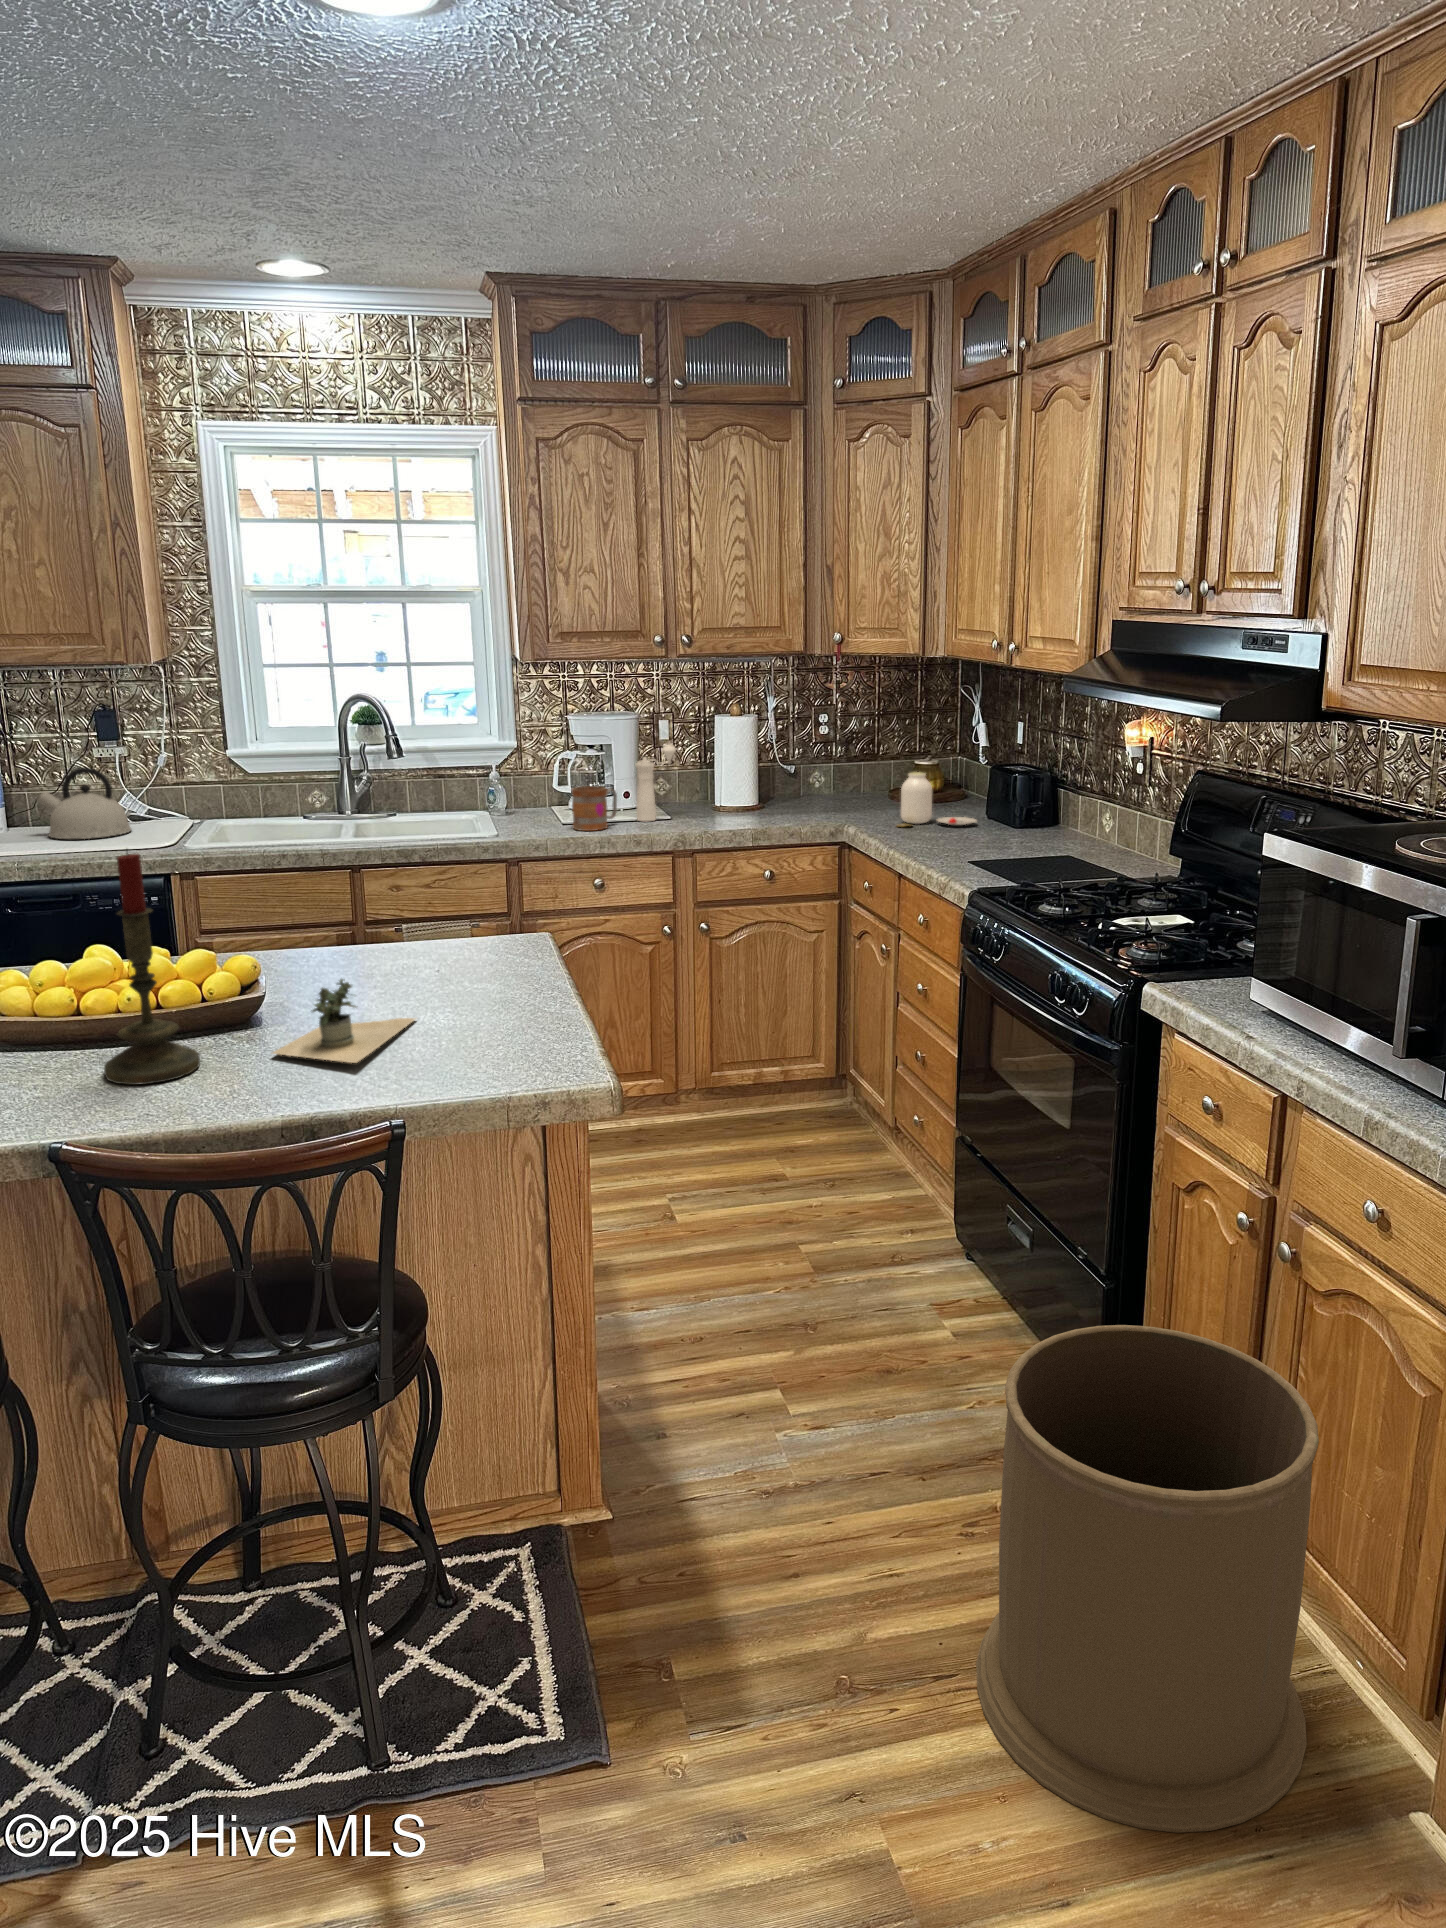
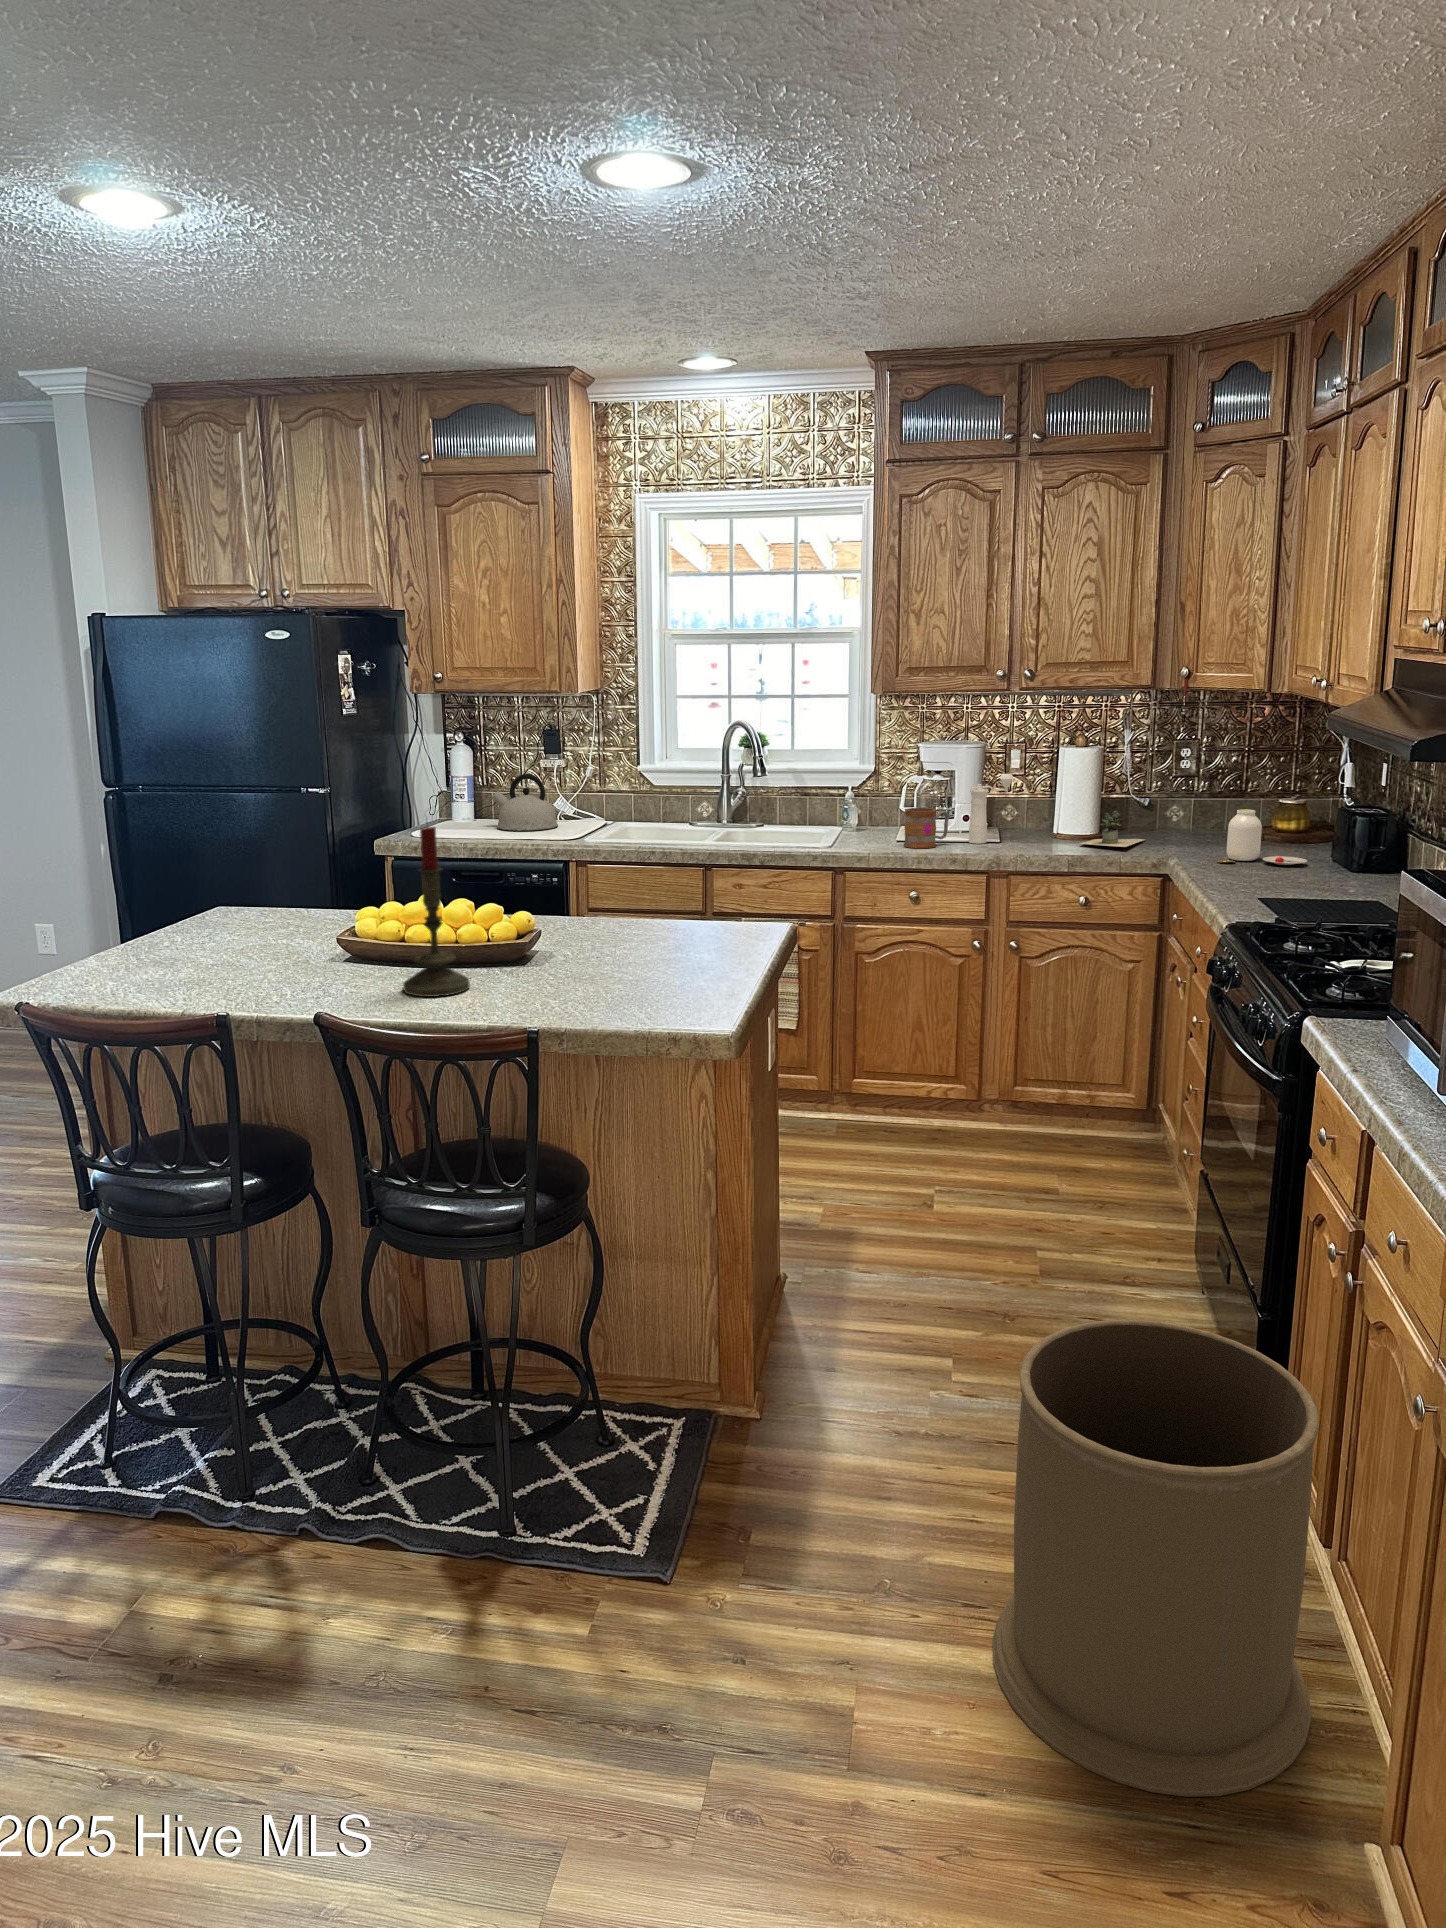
potted plant: present [273,979,415,1063] -> present [1080,810,1157,847]

